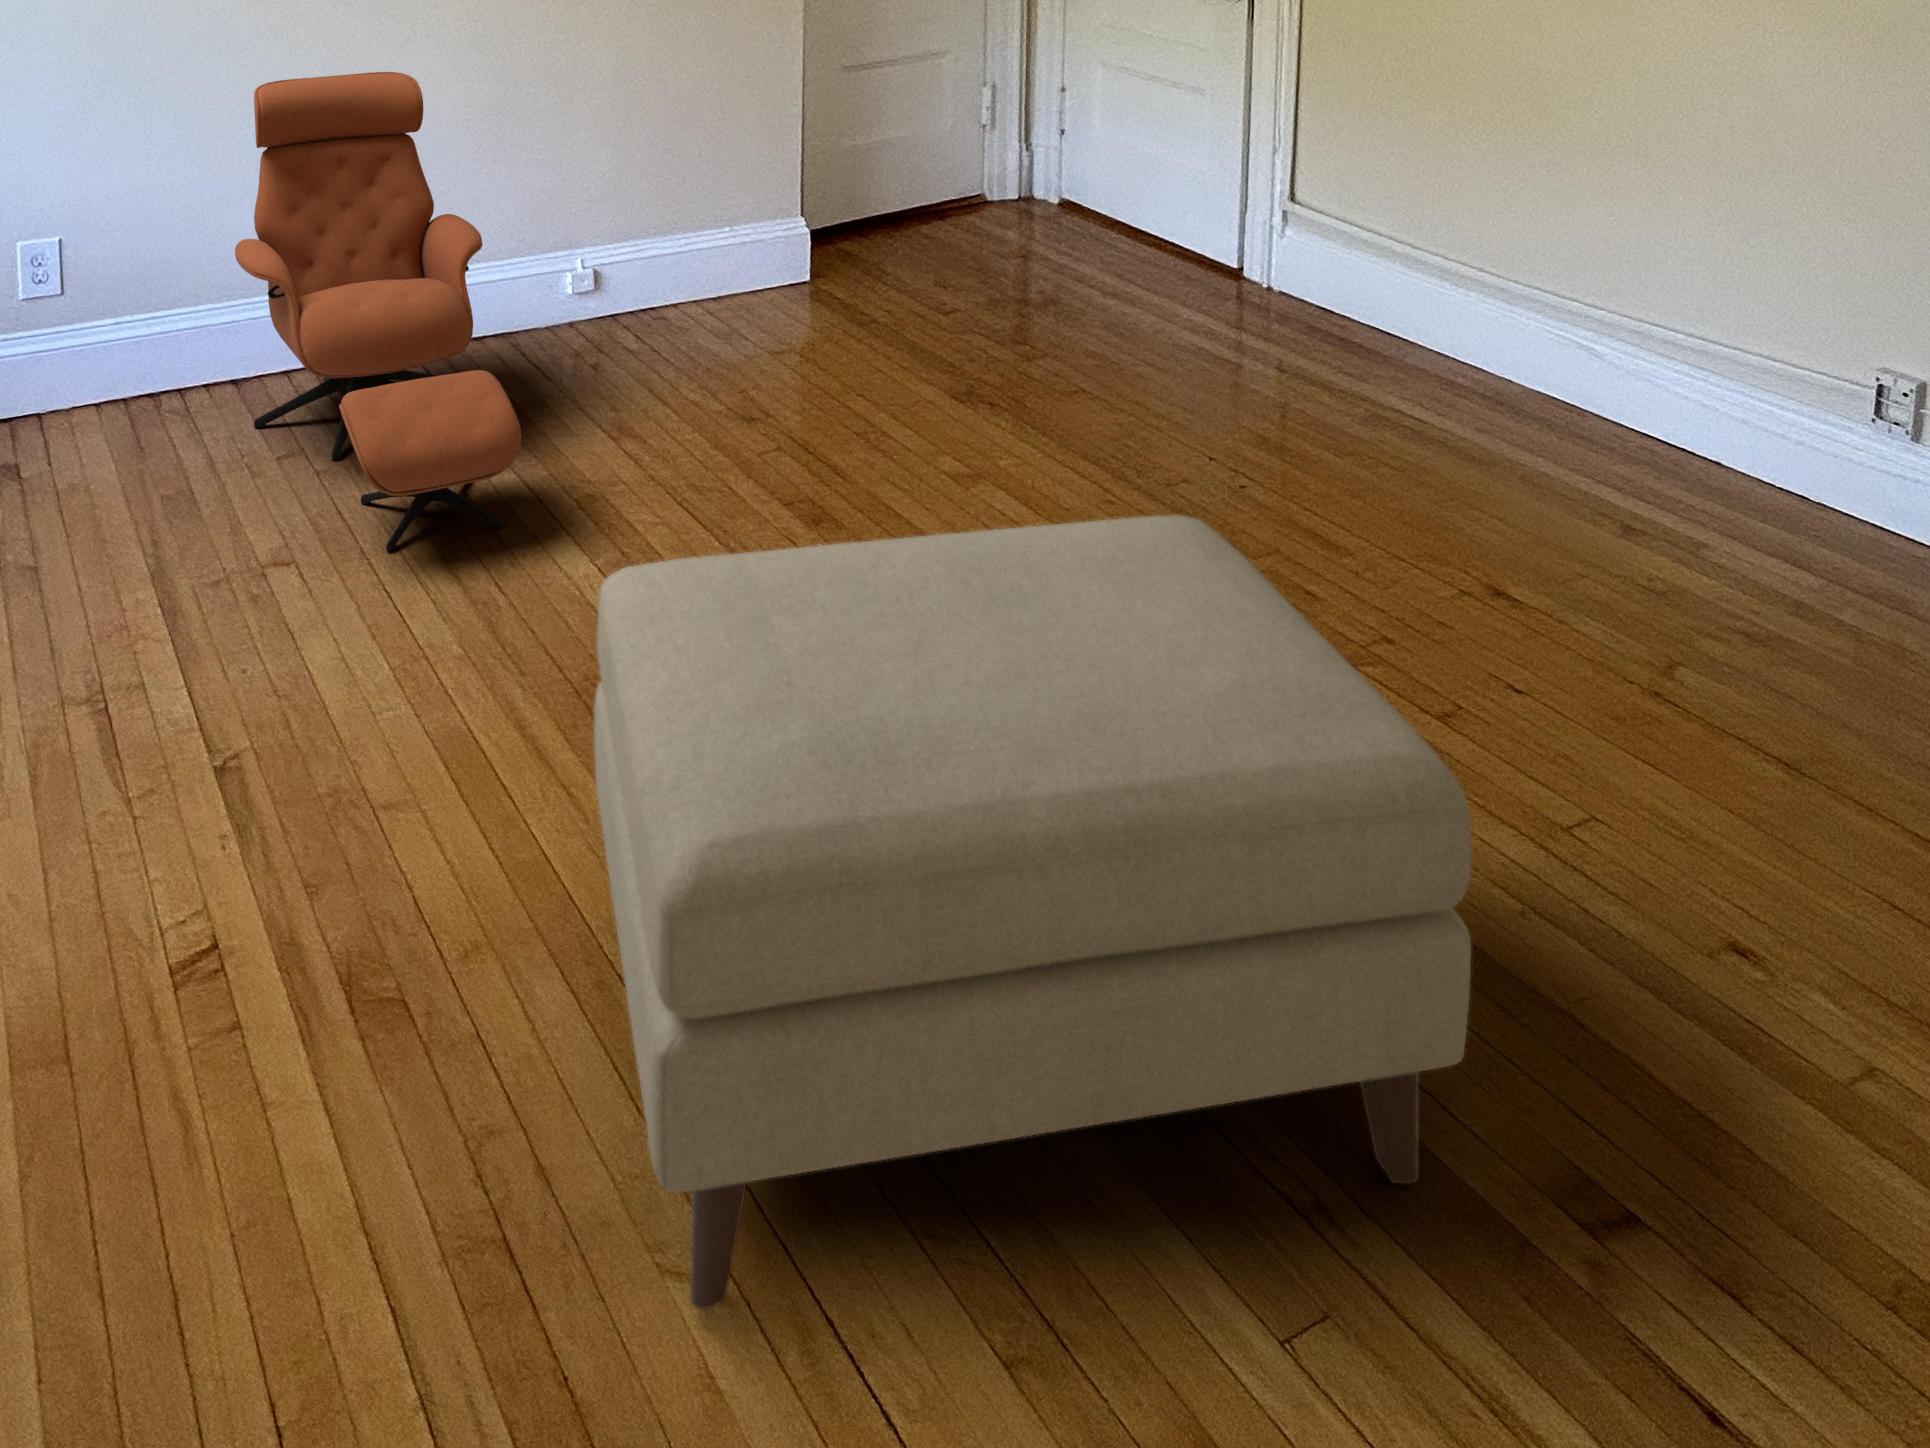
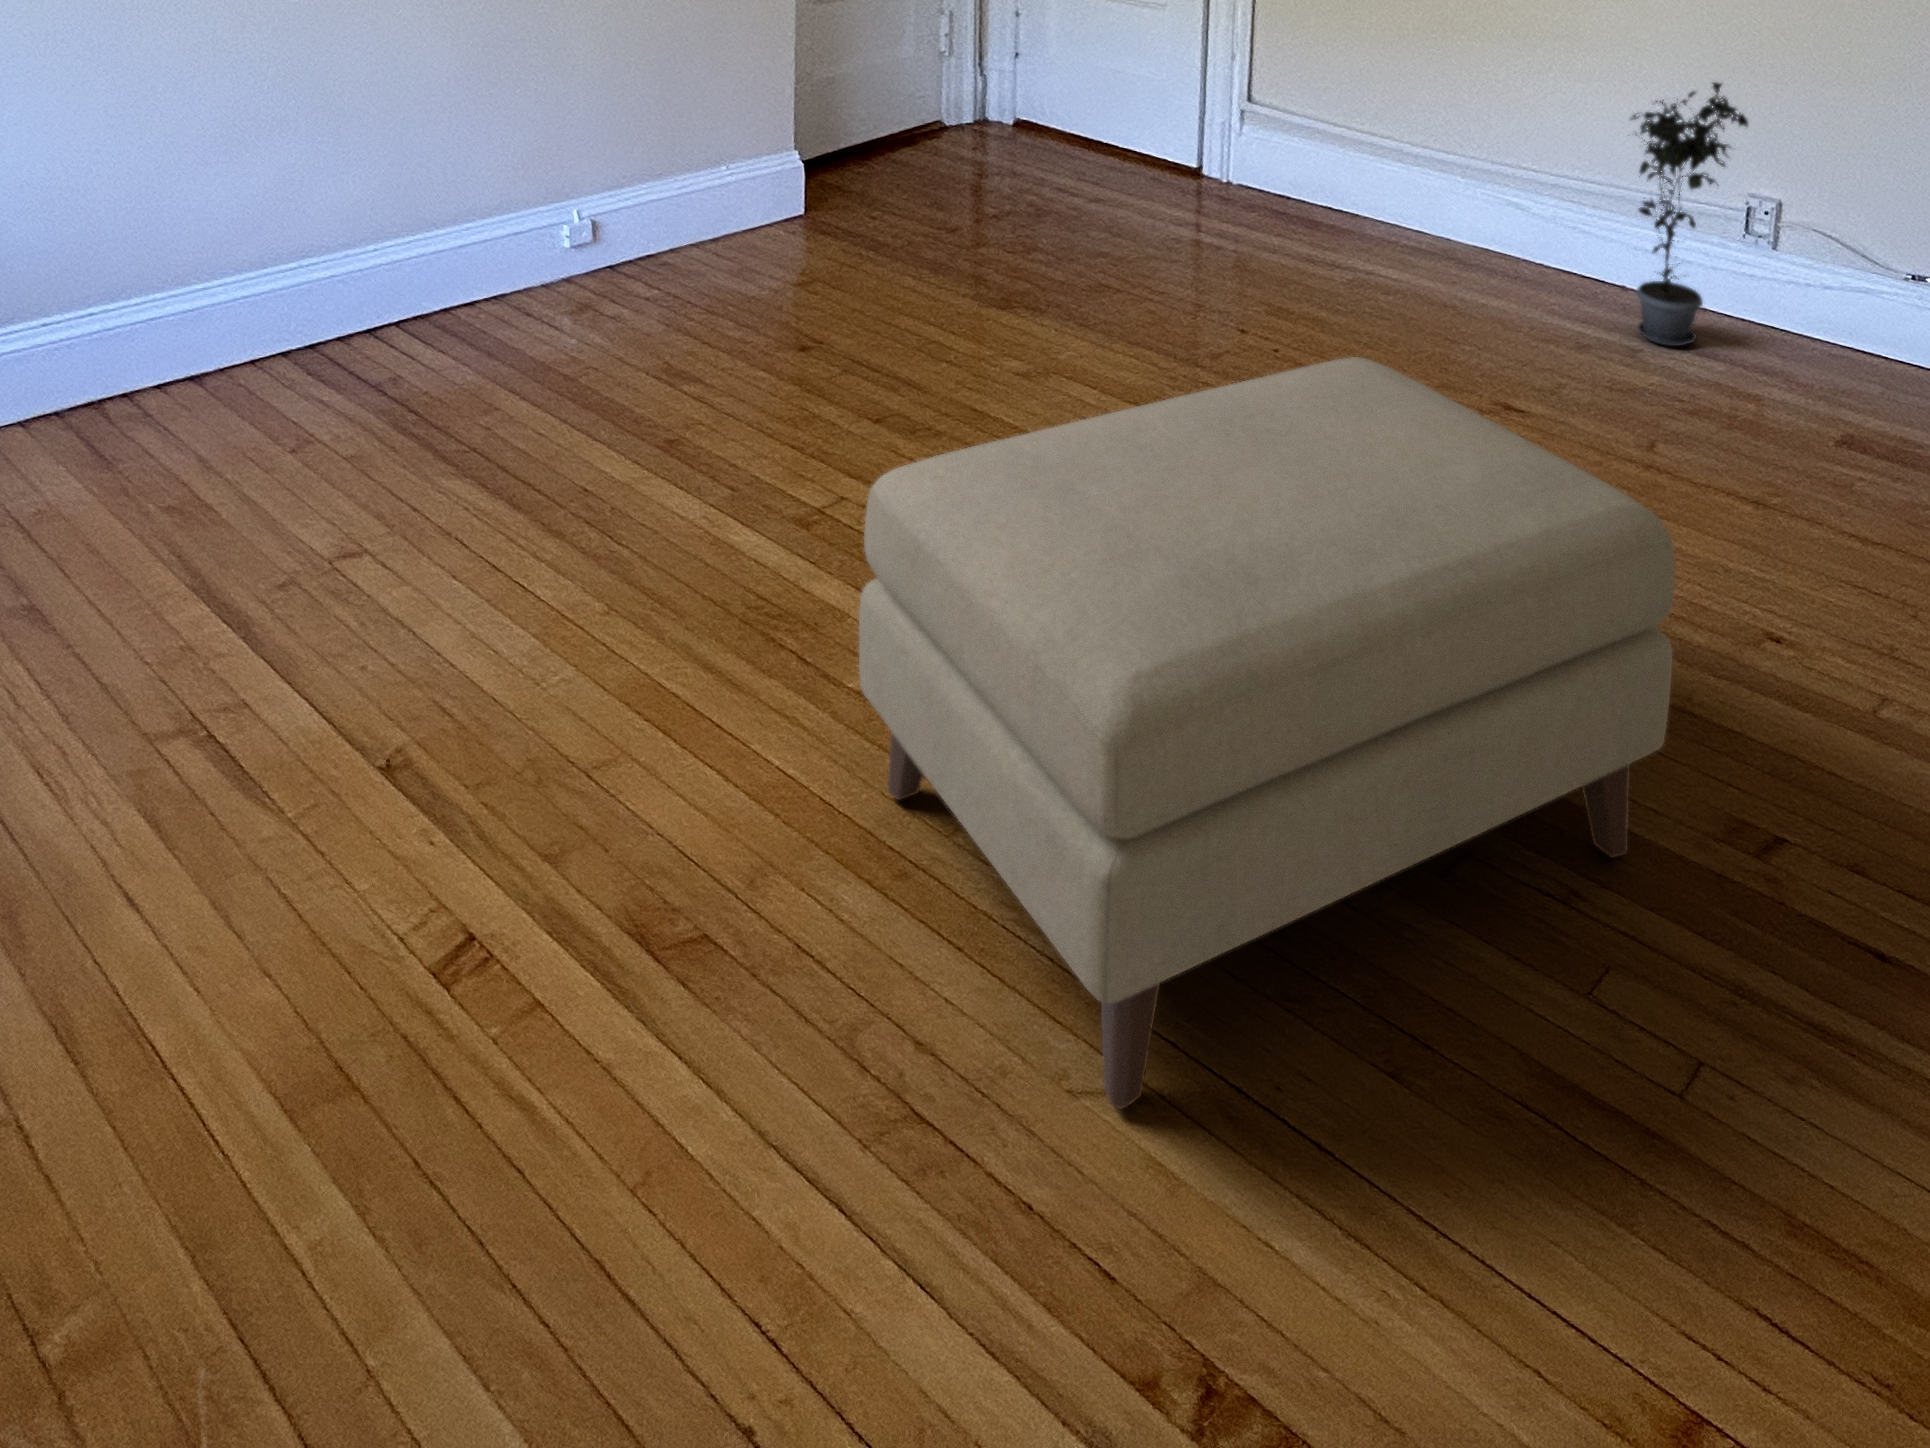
lounge chair: present [235,72,521,551] -> none [203,18,611,528]
potted plant: none [1686,225,1856,546] -> present [1631,82,1748,346]

